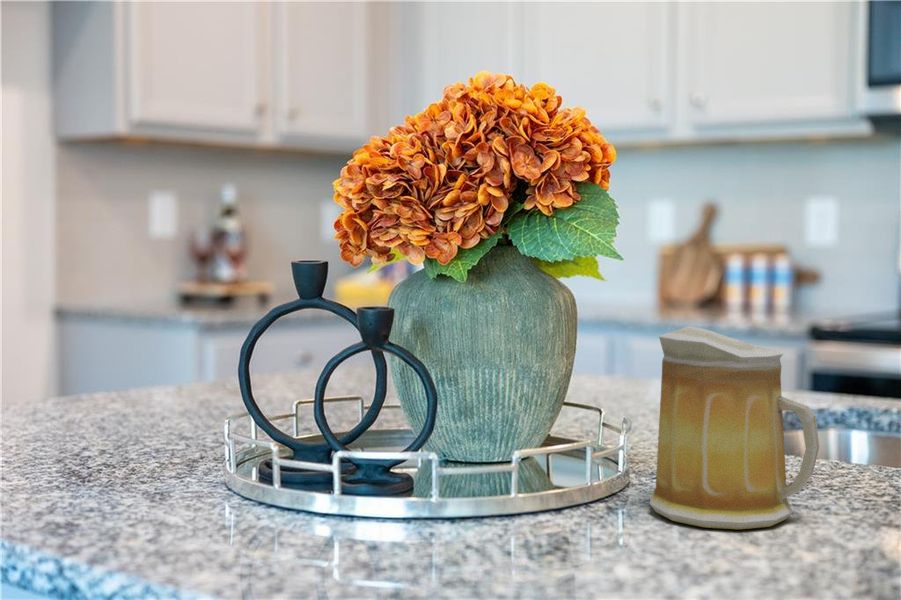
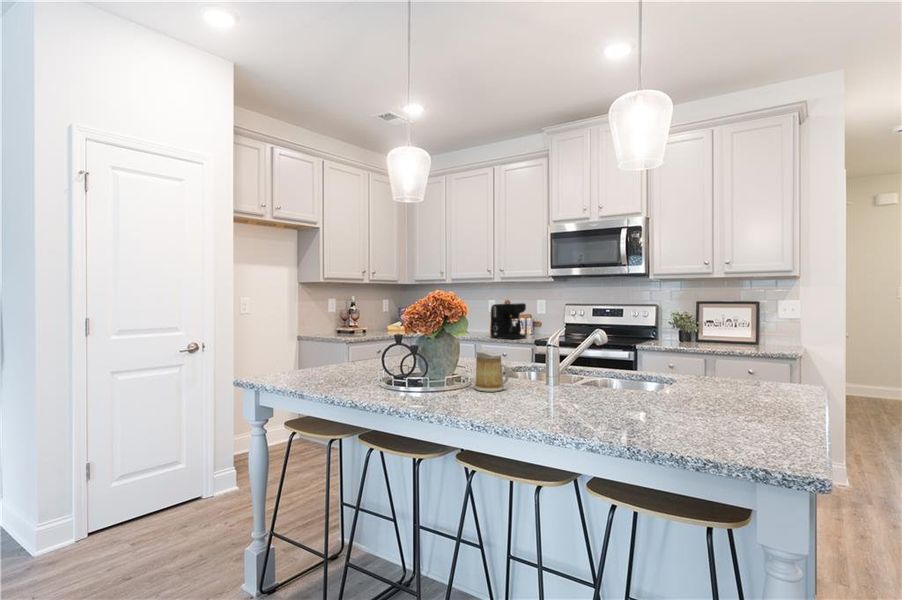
coffee maker: none [658,206,776,322] -> present [490,303,526,339]

